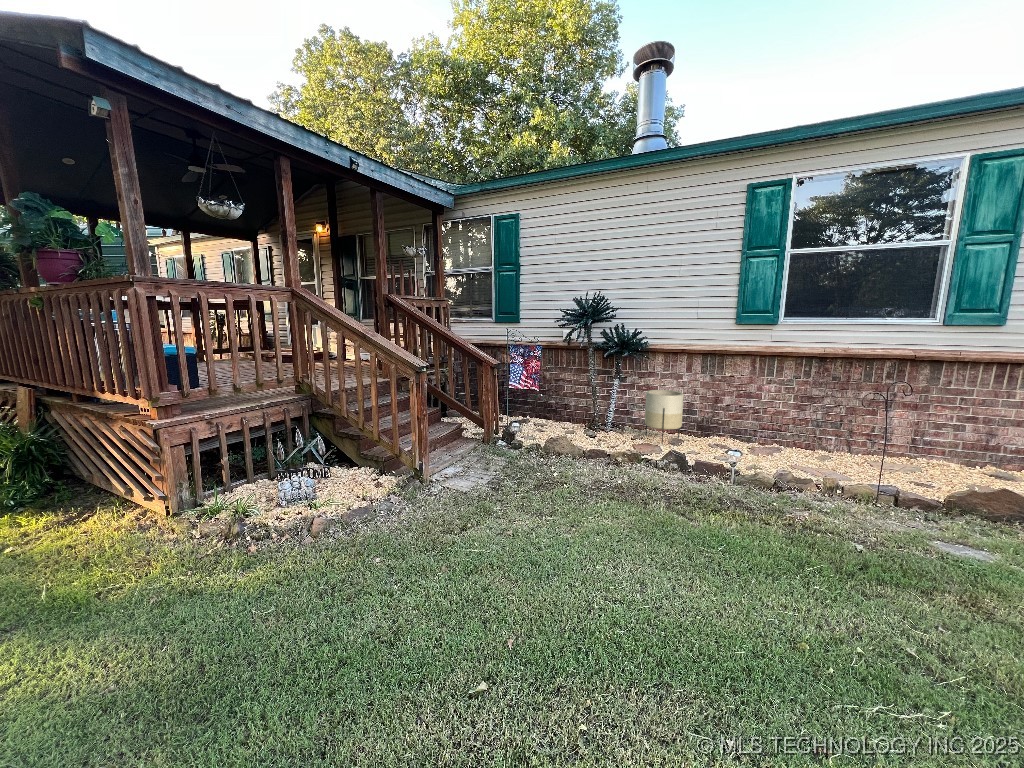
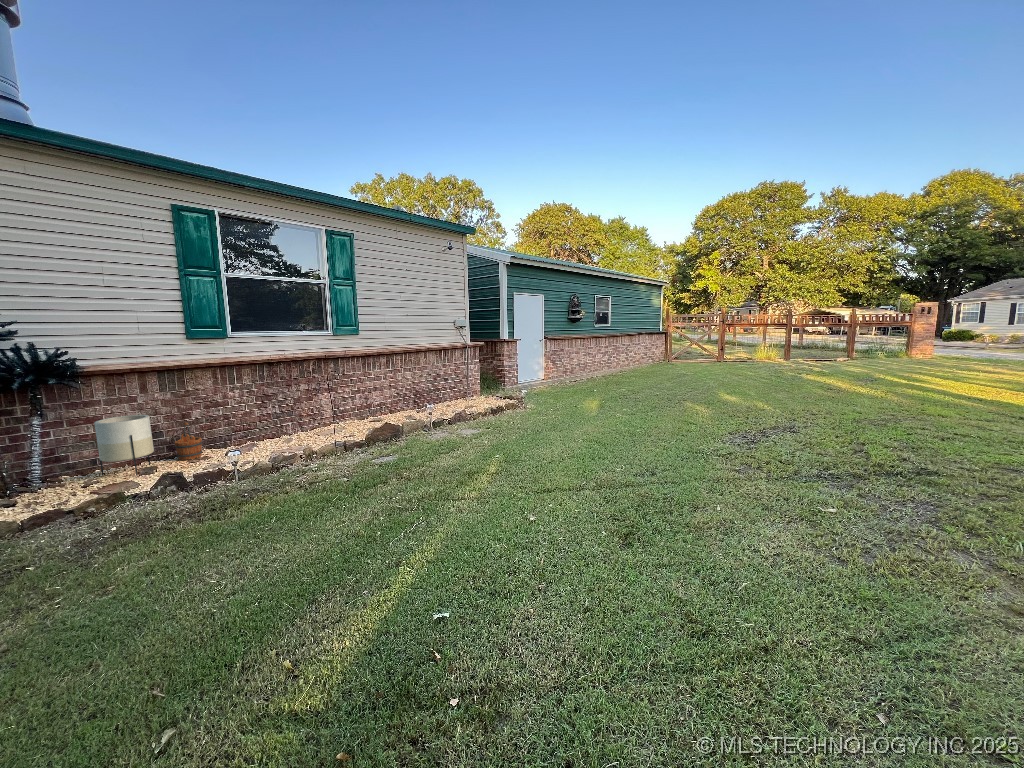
wooden bucket: none [701,407,724,445] -> present [175,422,202,460]

